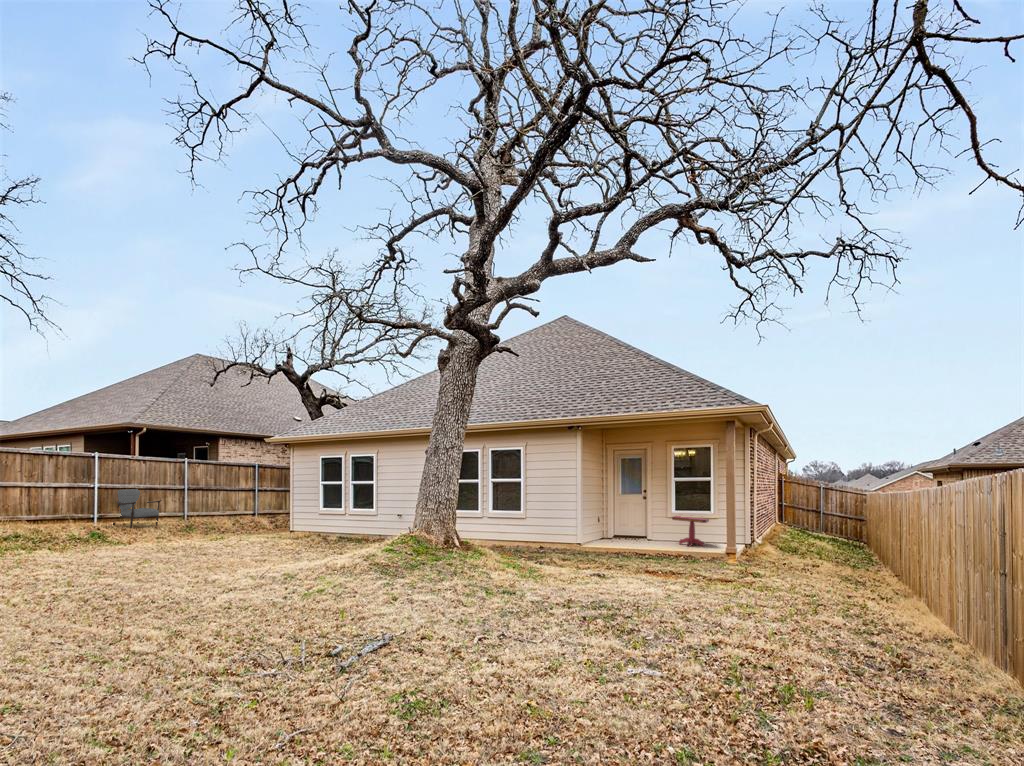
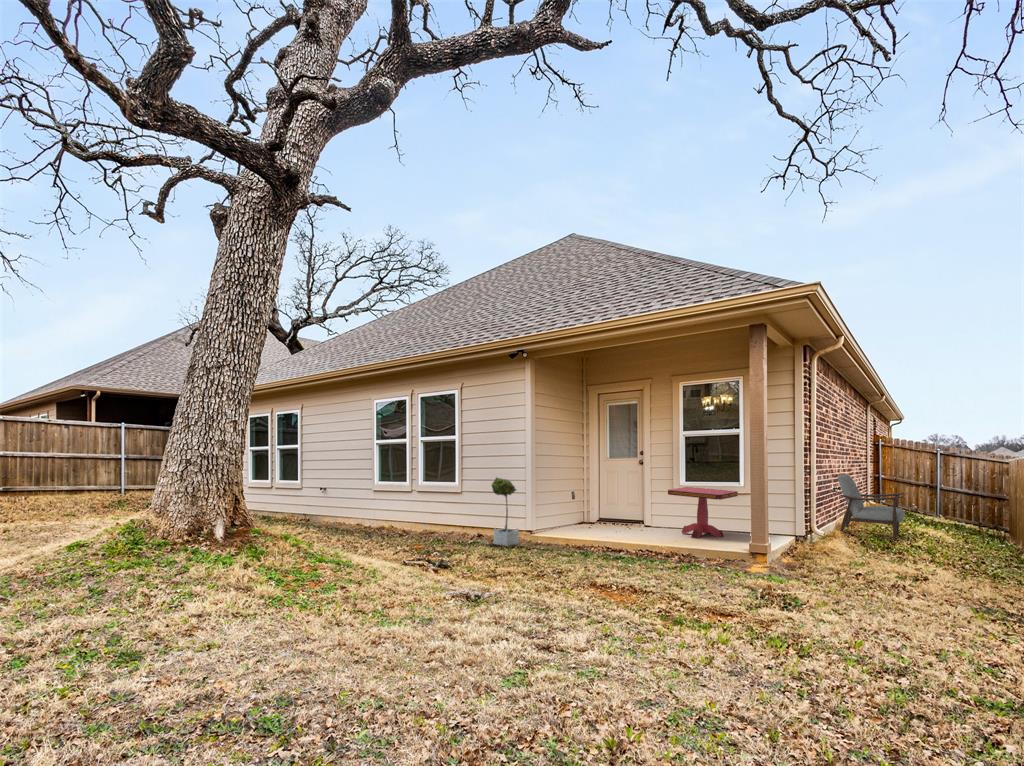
chair: present [113,489,162,528] -> present [838,474,905,541]
potted tree: none [558,509,576,554] -> present [492,477,519,546]

